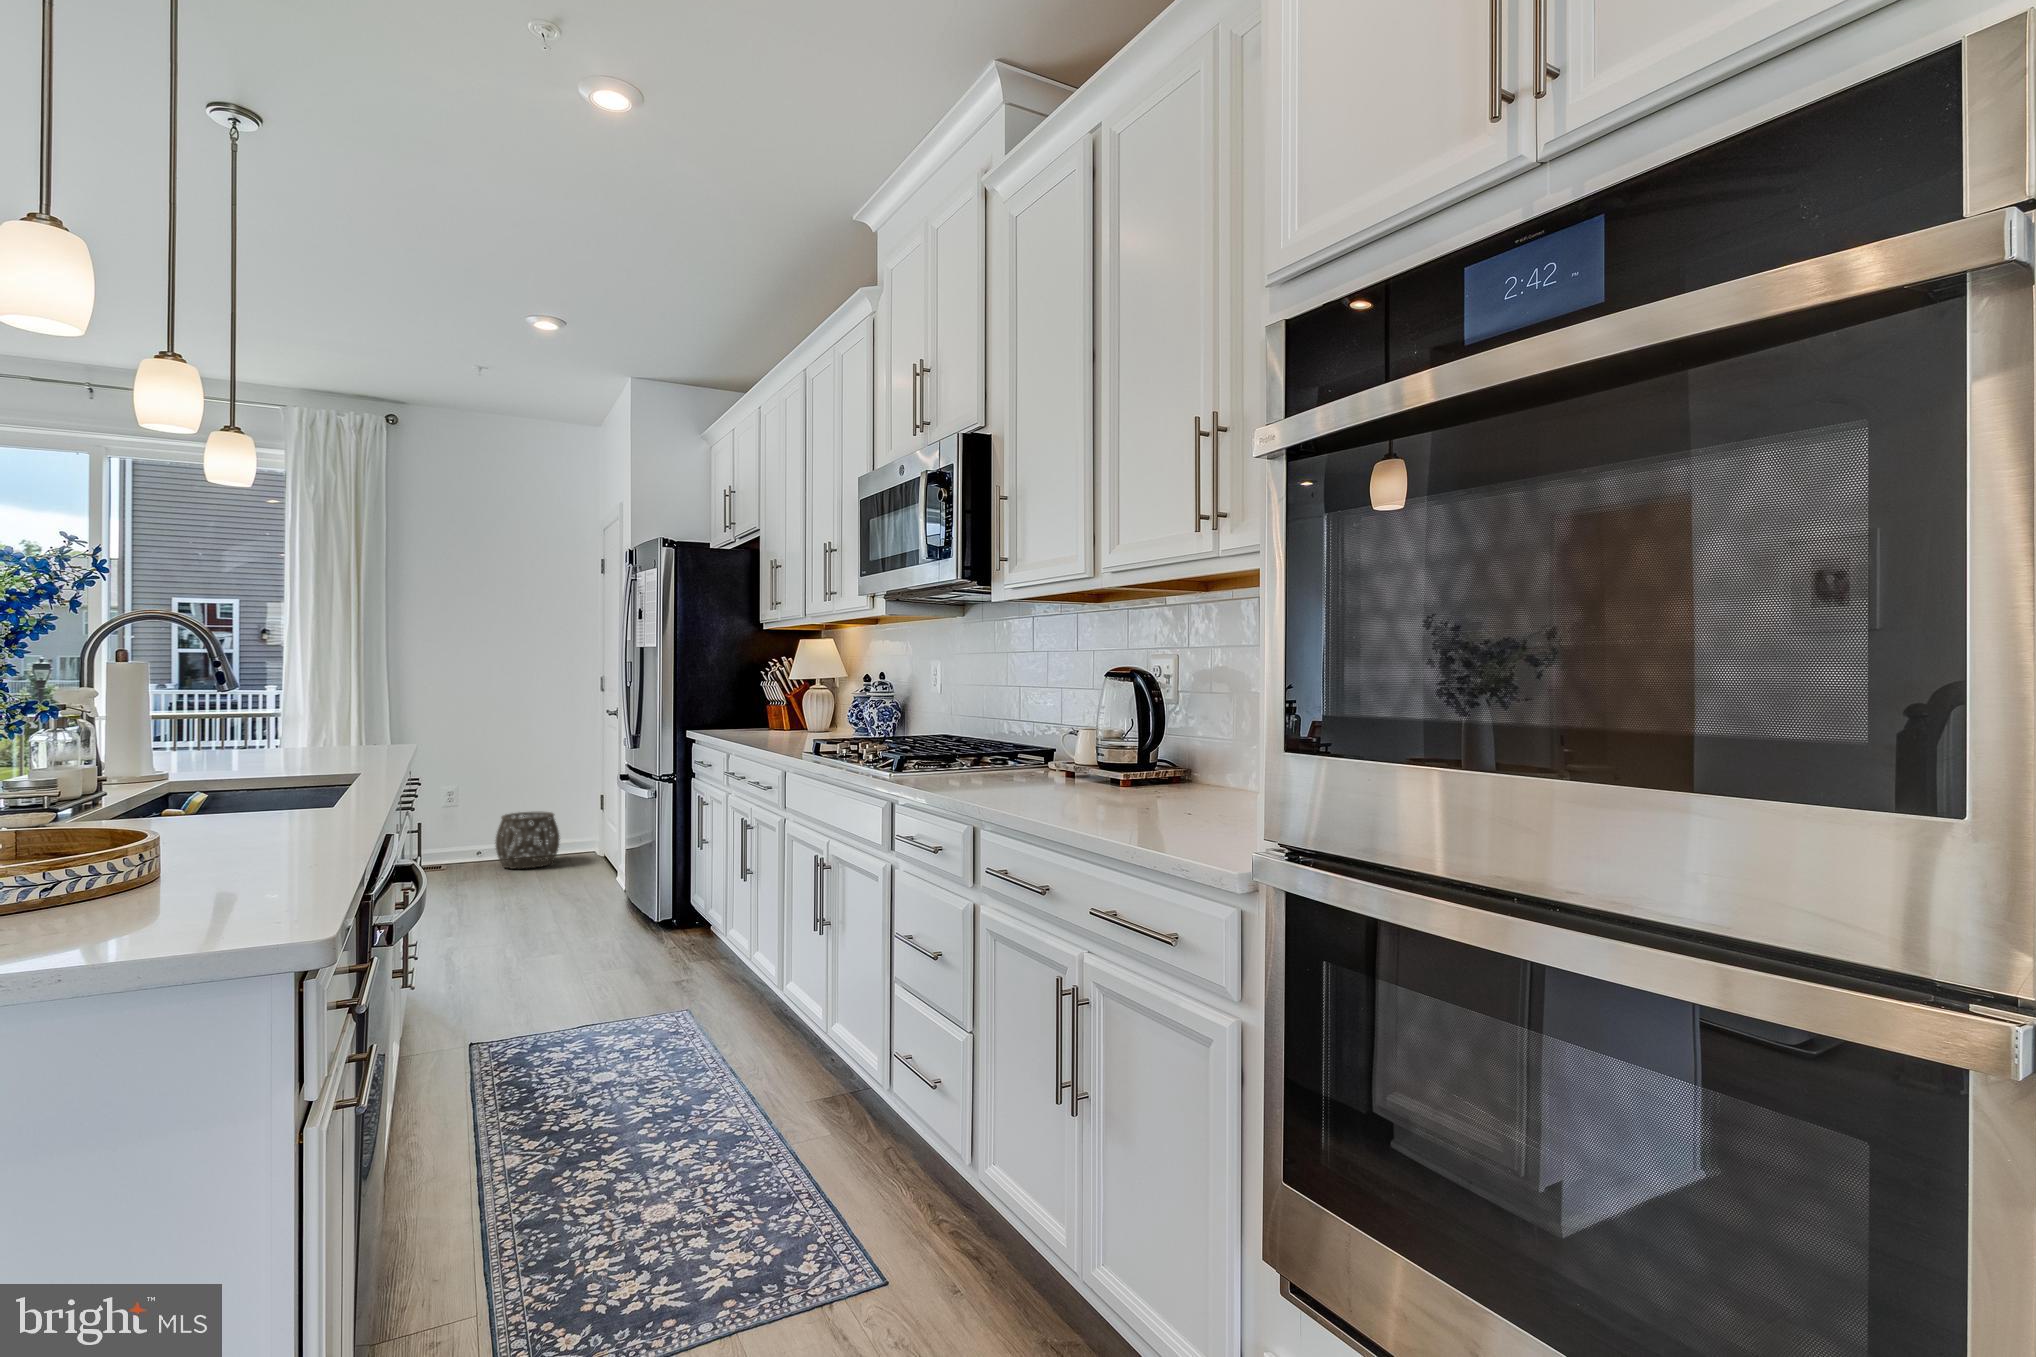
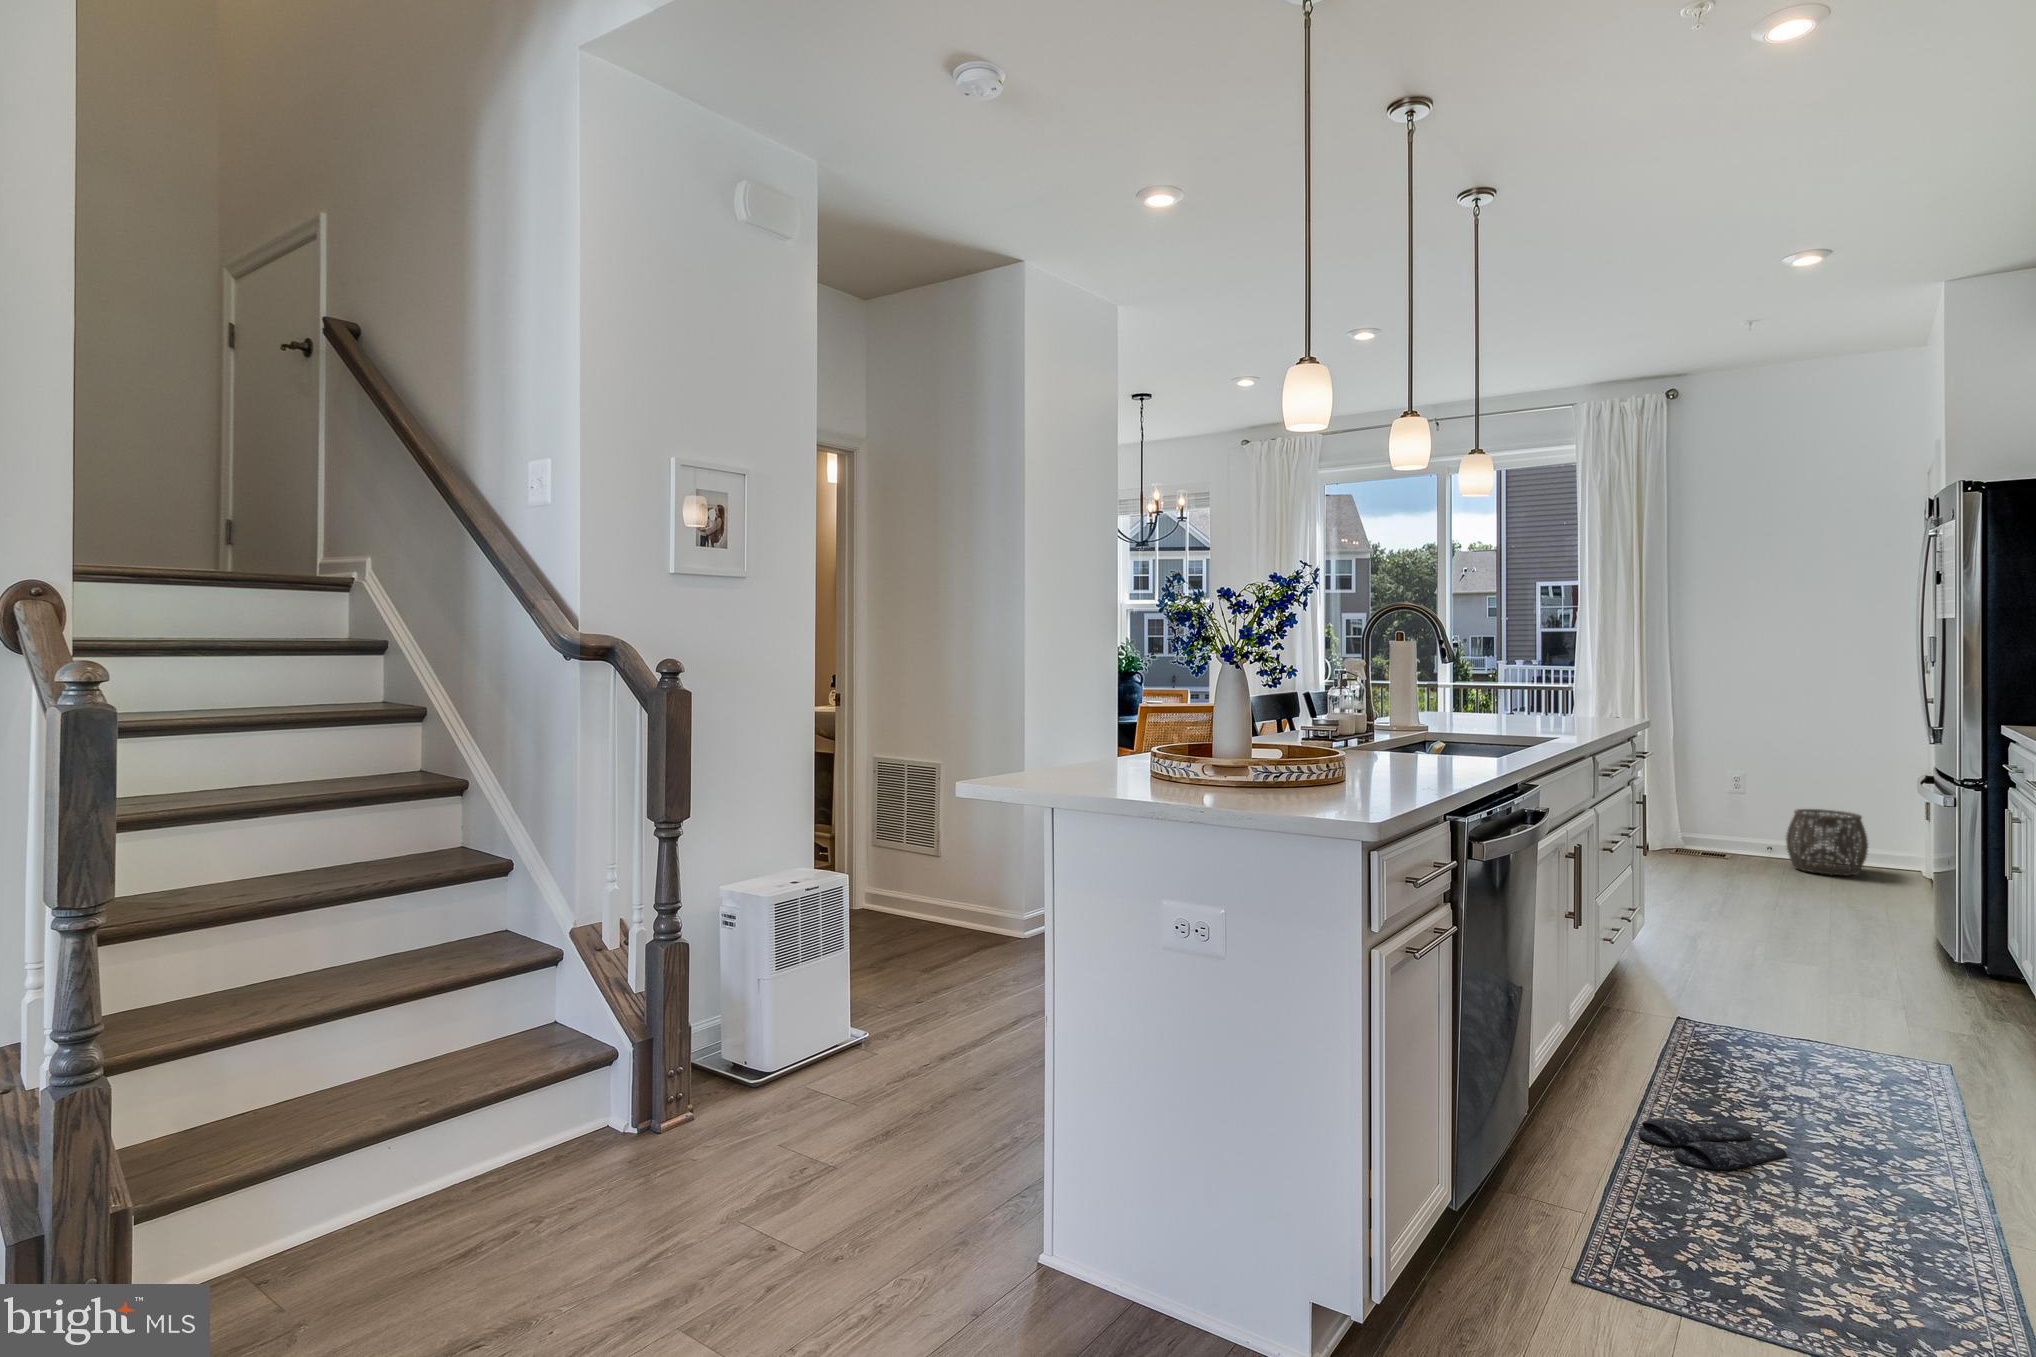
slippers: none [489,1136,621,1199] -> present [1638,1118,1786,1170]

